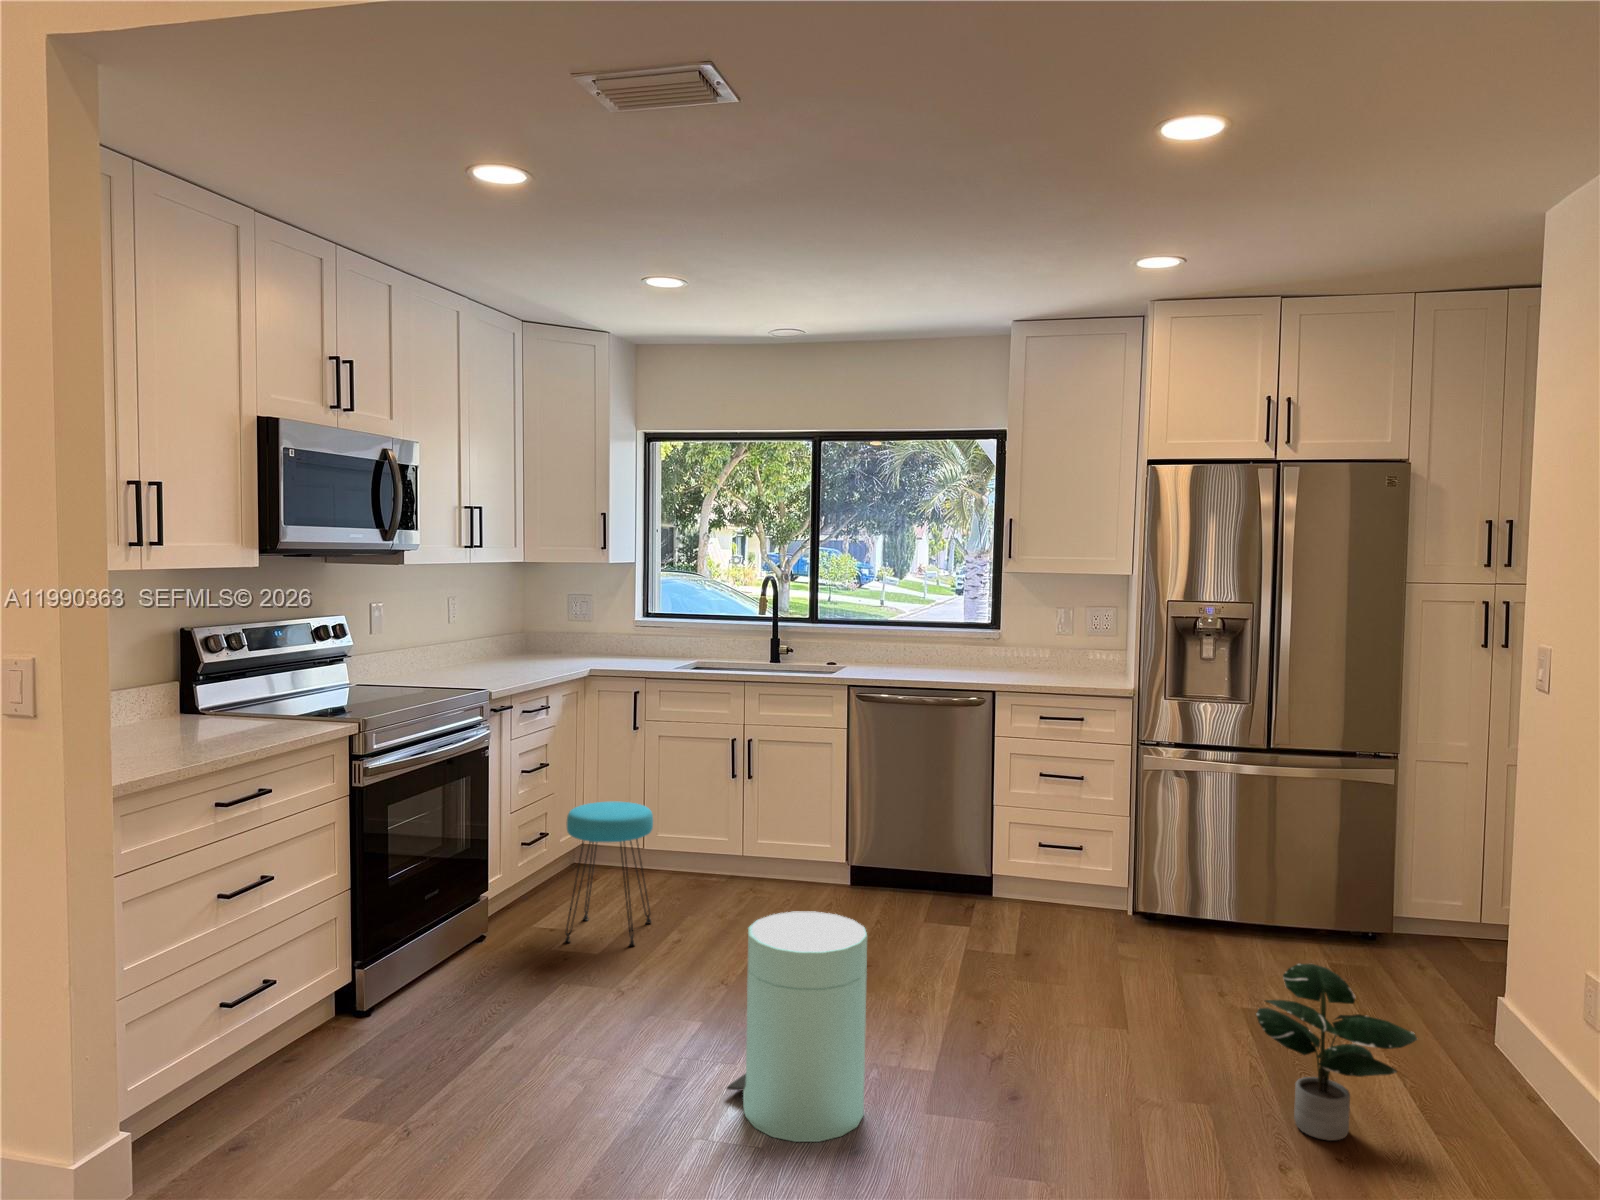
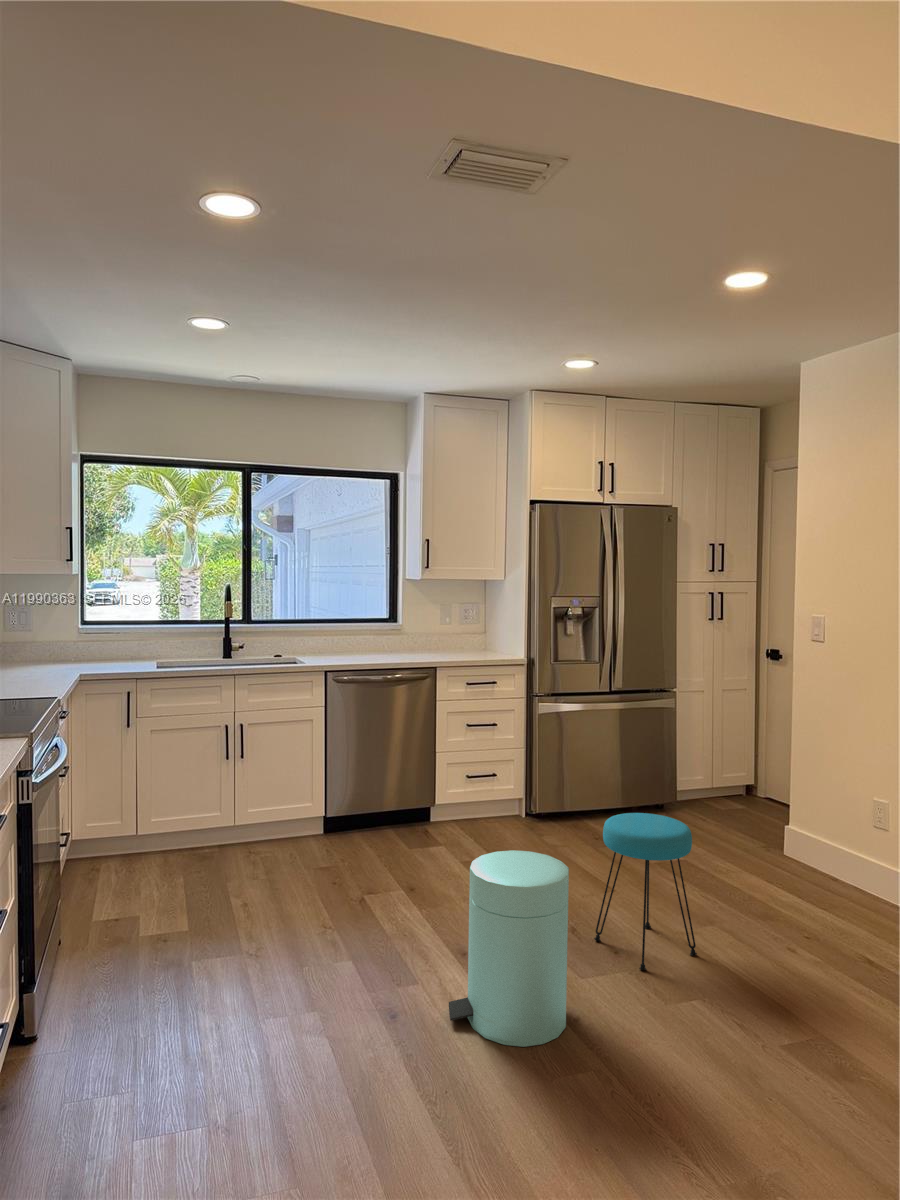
stool: present [565,801,653,946] -> present [594,813,697,970]
potted plant: present [1256,964,1417,1141] -> none [740,822,837,931]

